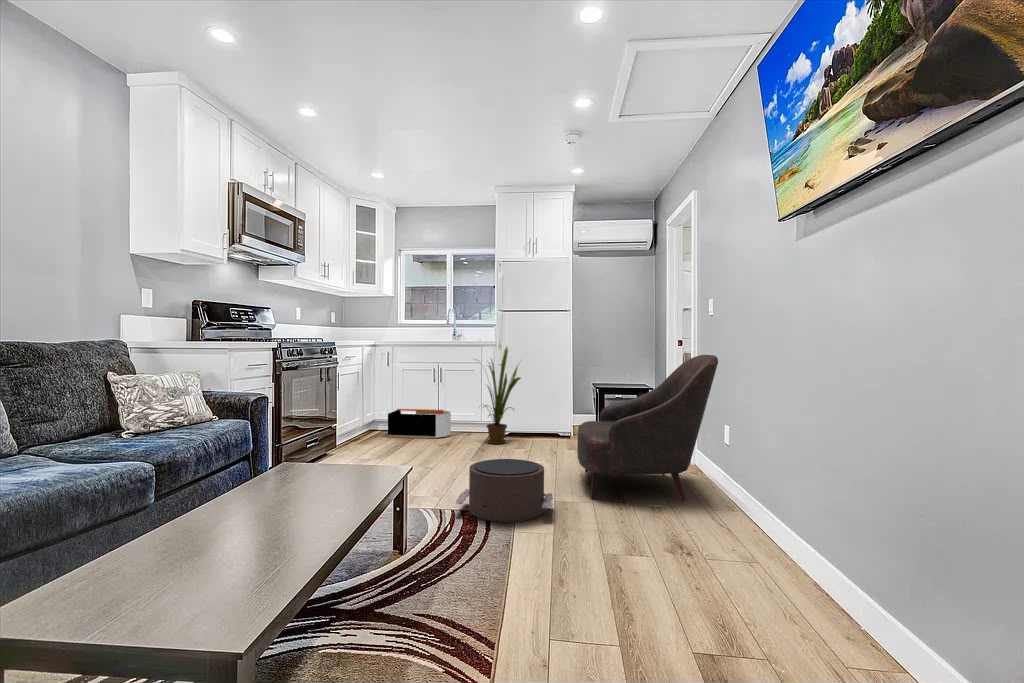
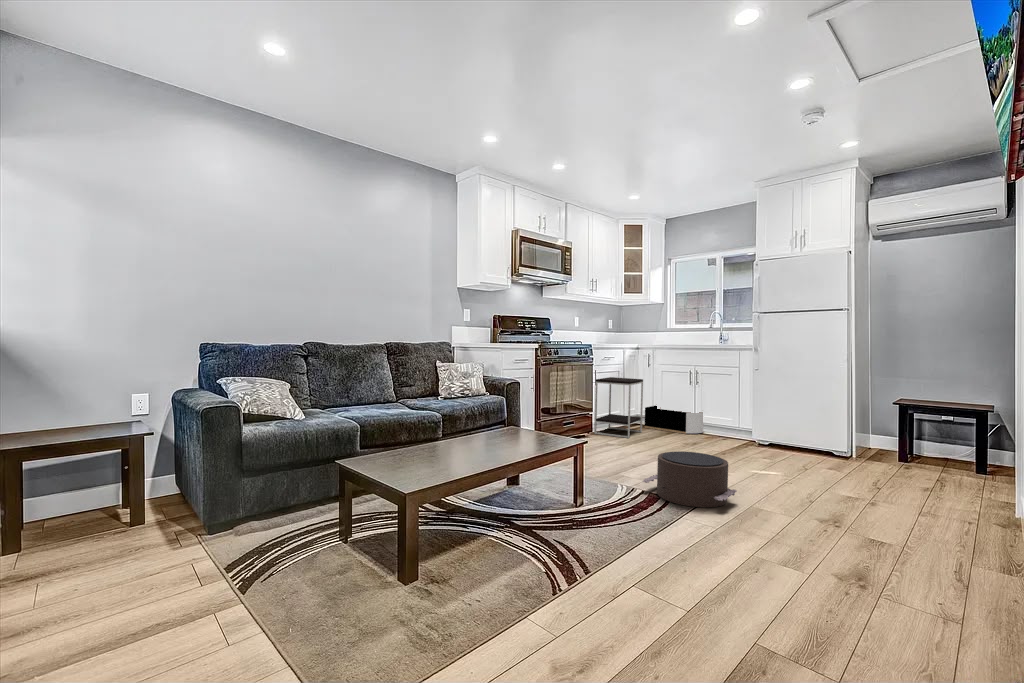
house plant: present [484,347,521,444] -> none [720,352,776,446]
armchair: present [577,355,718,501] -> none [784,367,969,529]
side table: none [337,381,390,452] -> present [594,377,643,438]

